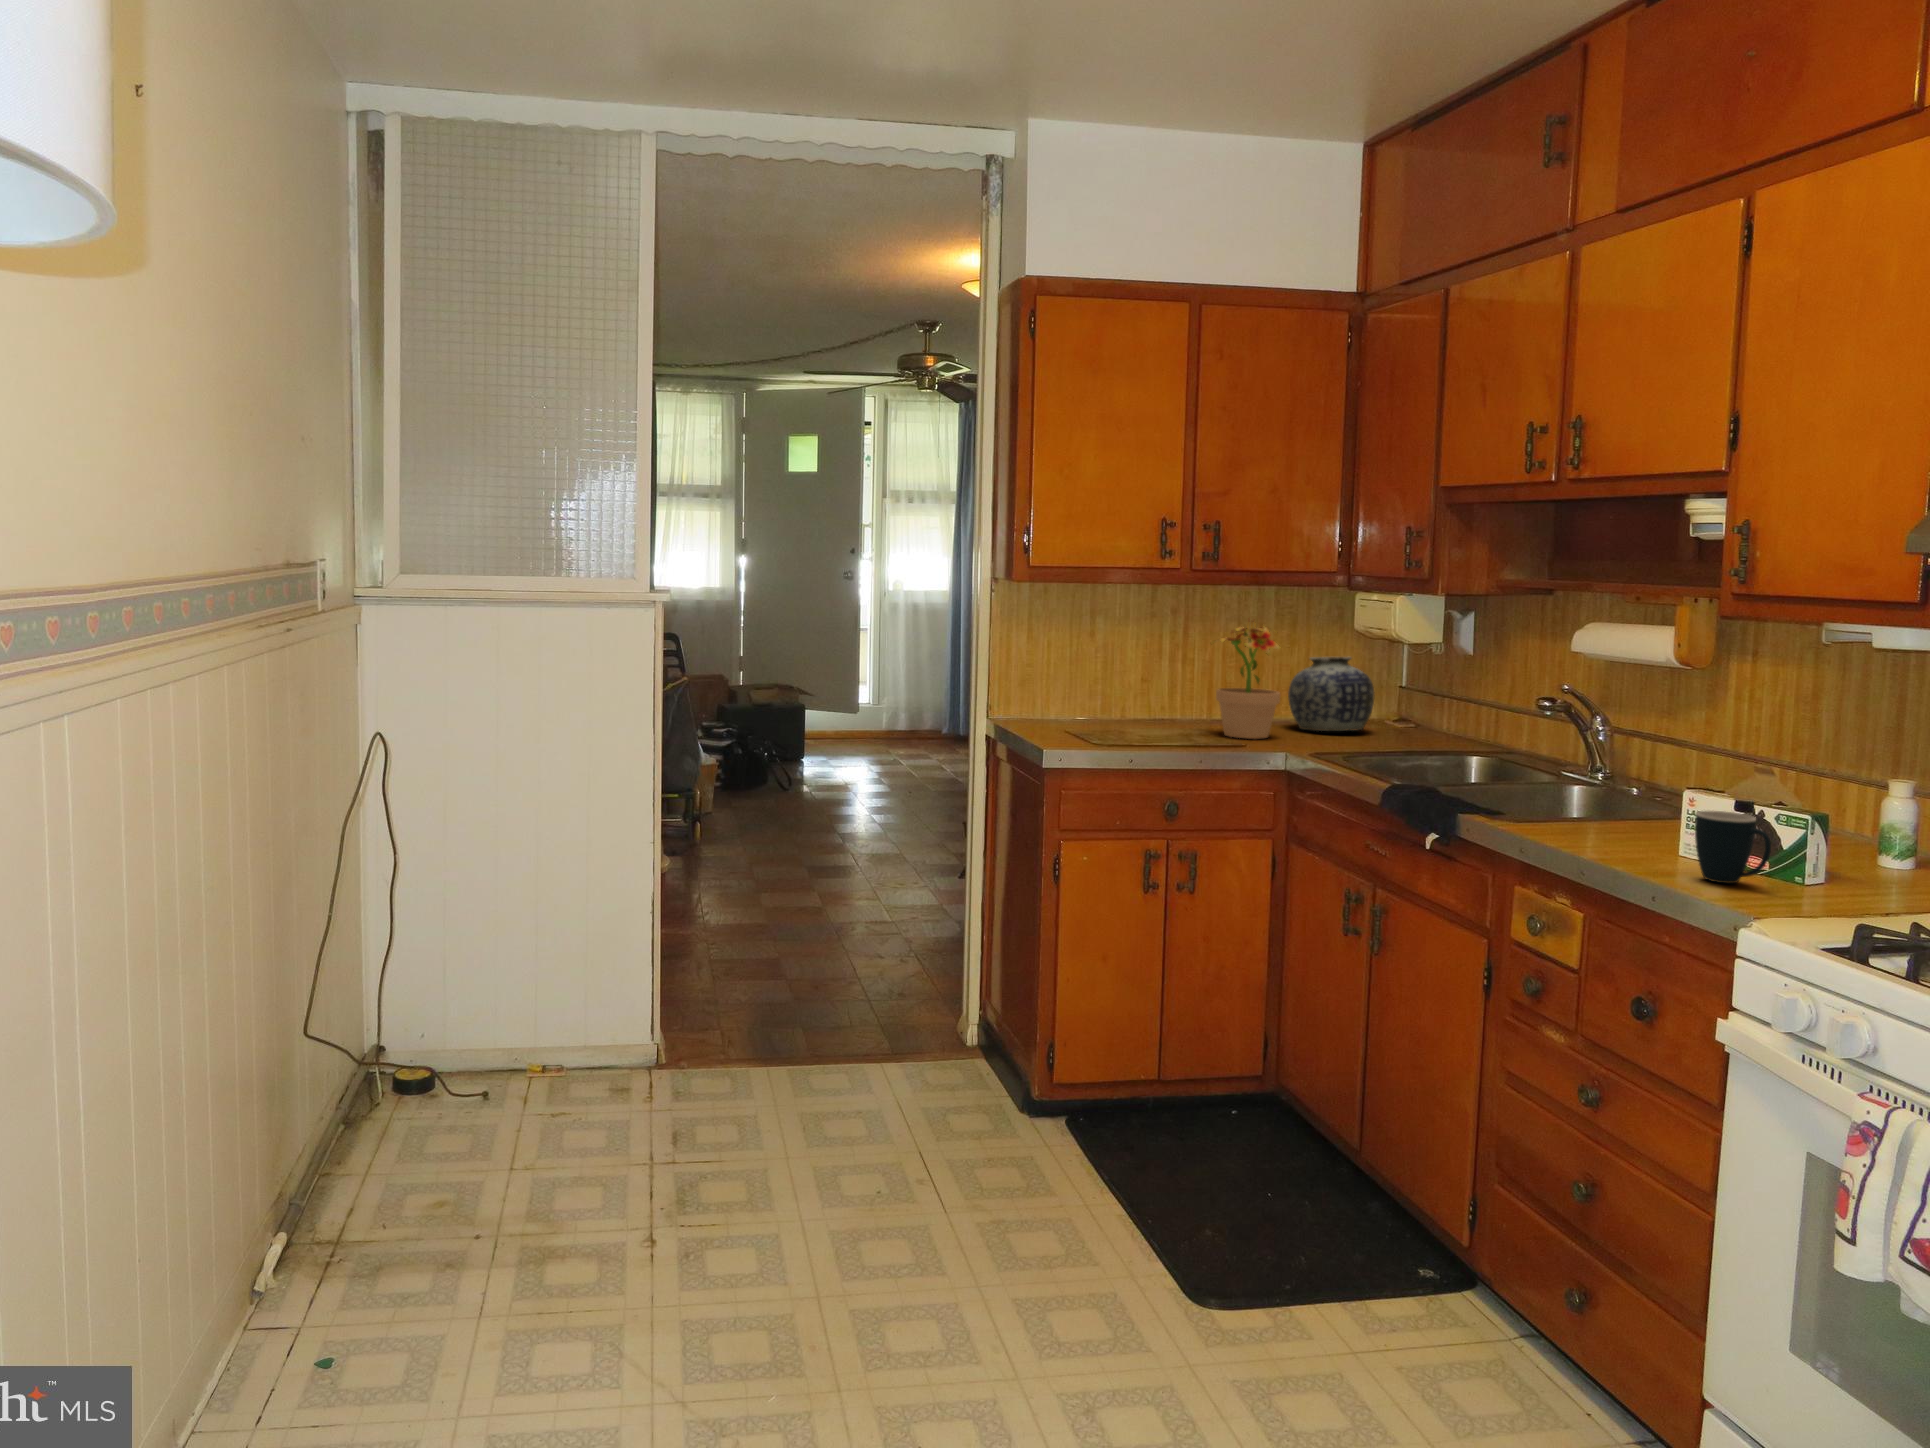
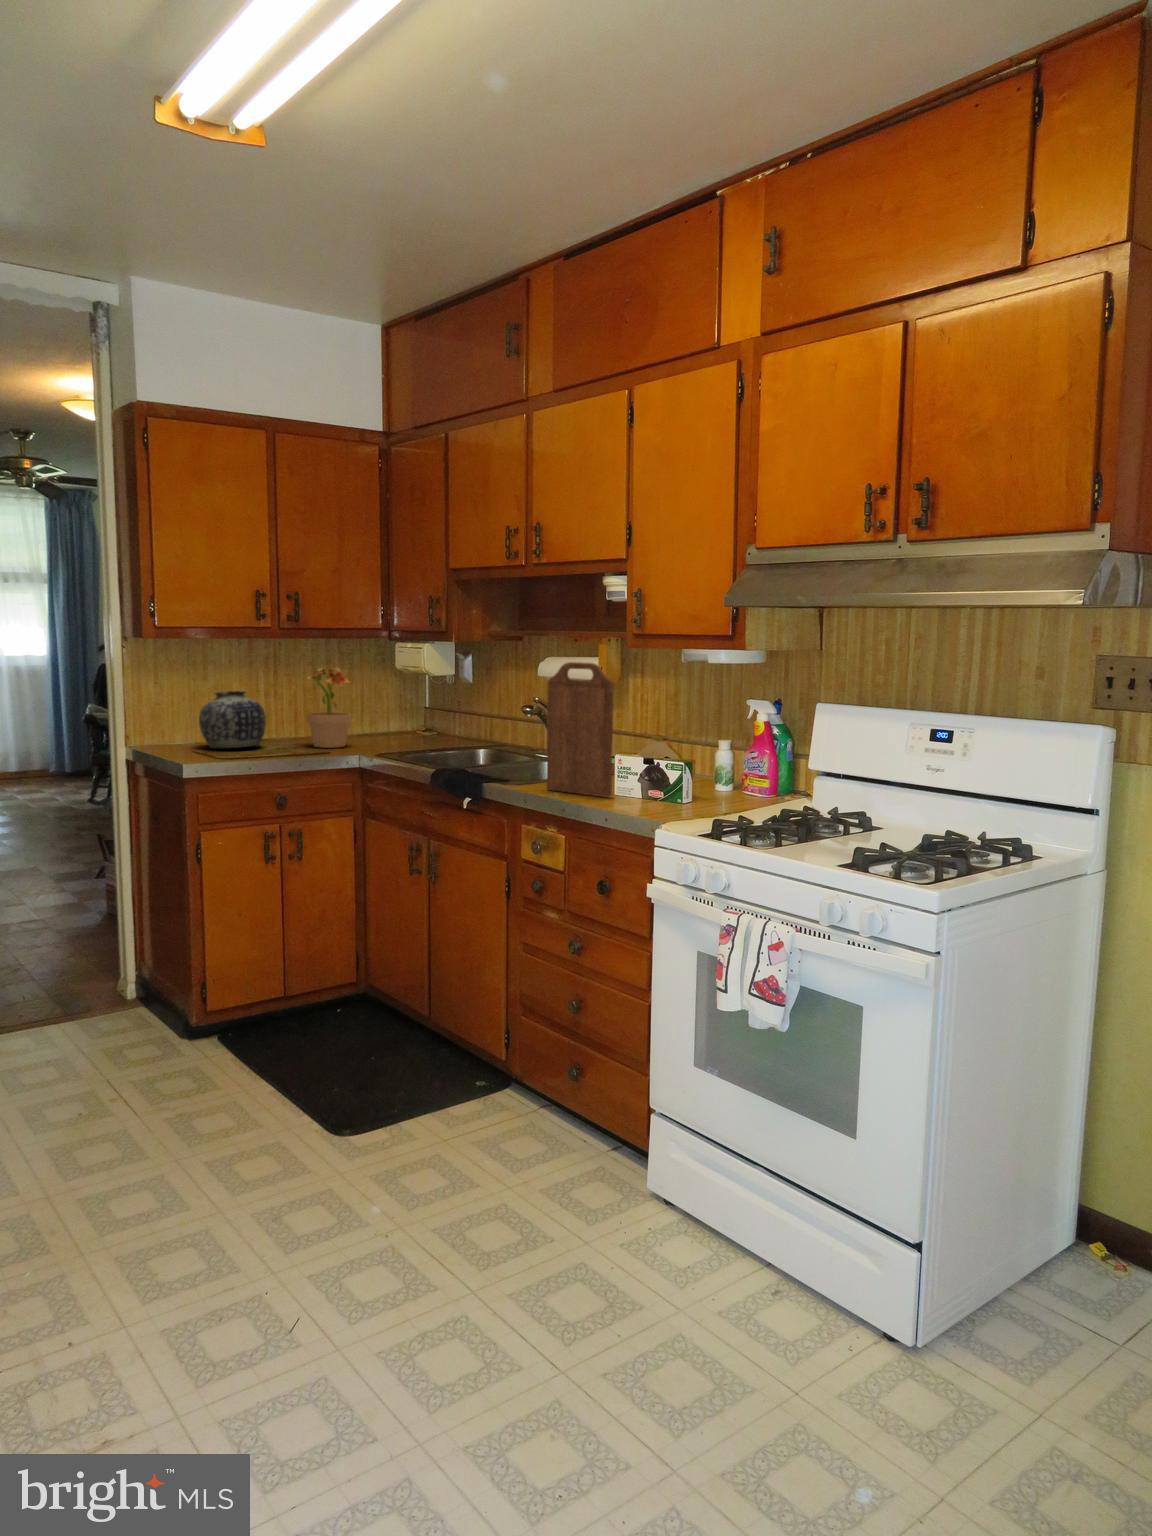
cutting board: none [1559,637,1685,859] -> present [547,662,614,797]
vase: present [1288,657,1375,731] -> present [199,690,266,748]
mug: present [1695,811,1771,883] -> none [625,764,666,806]

